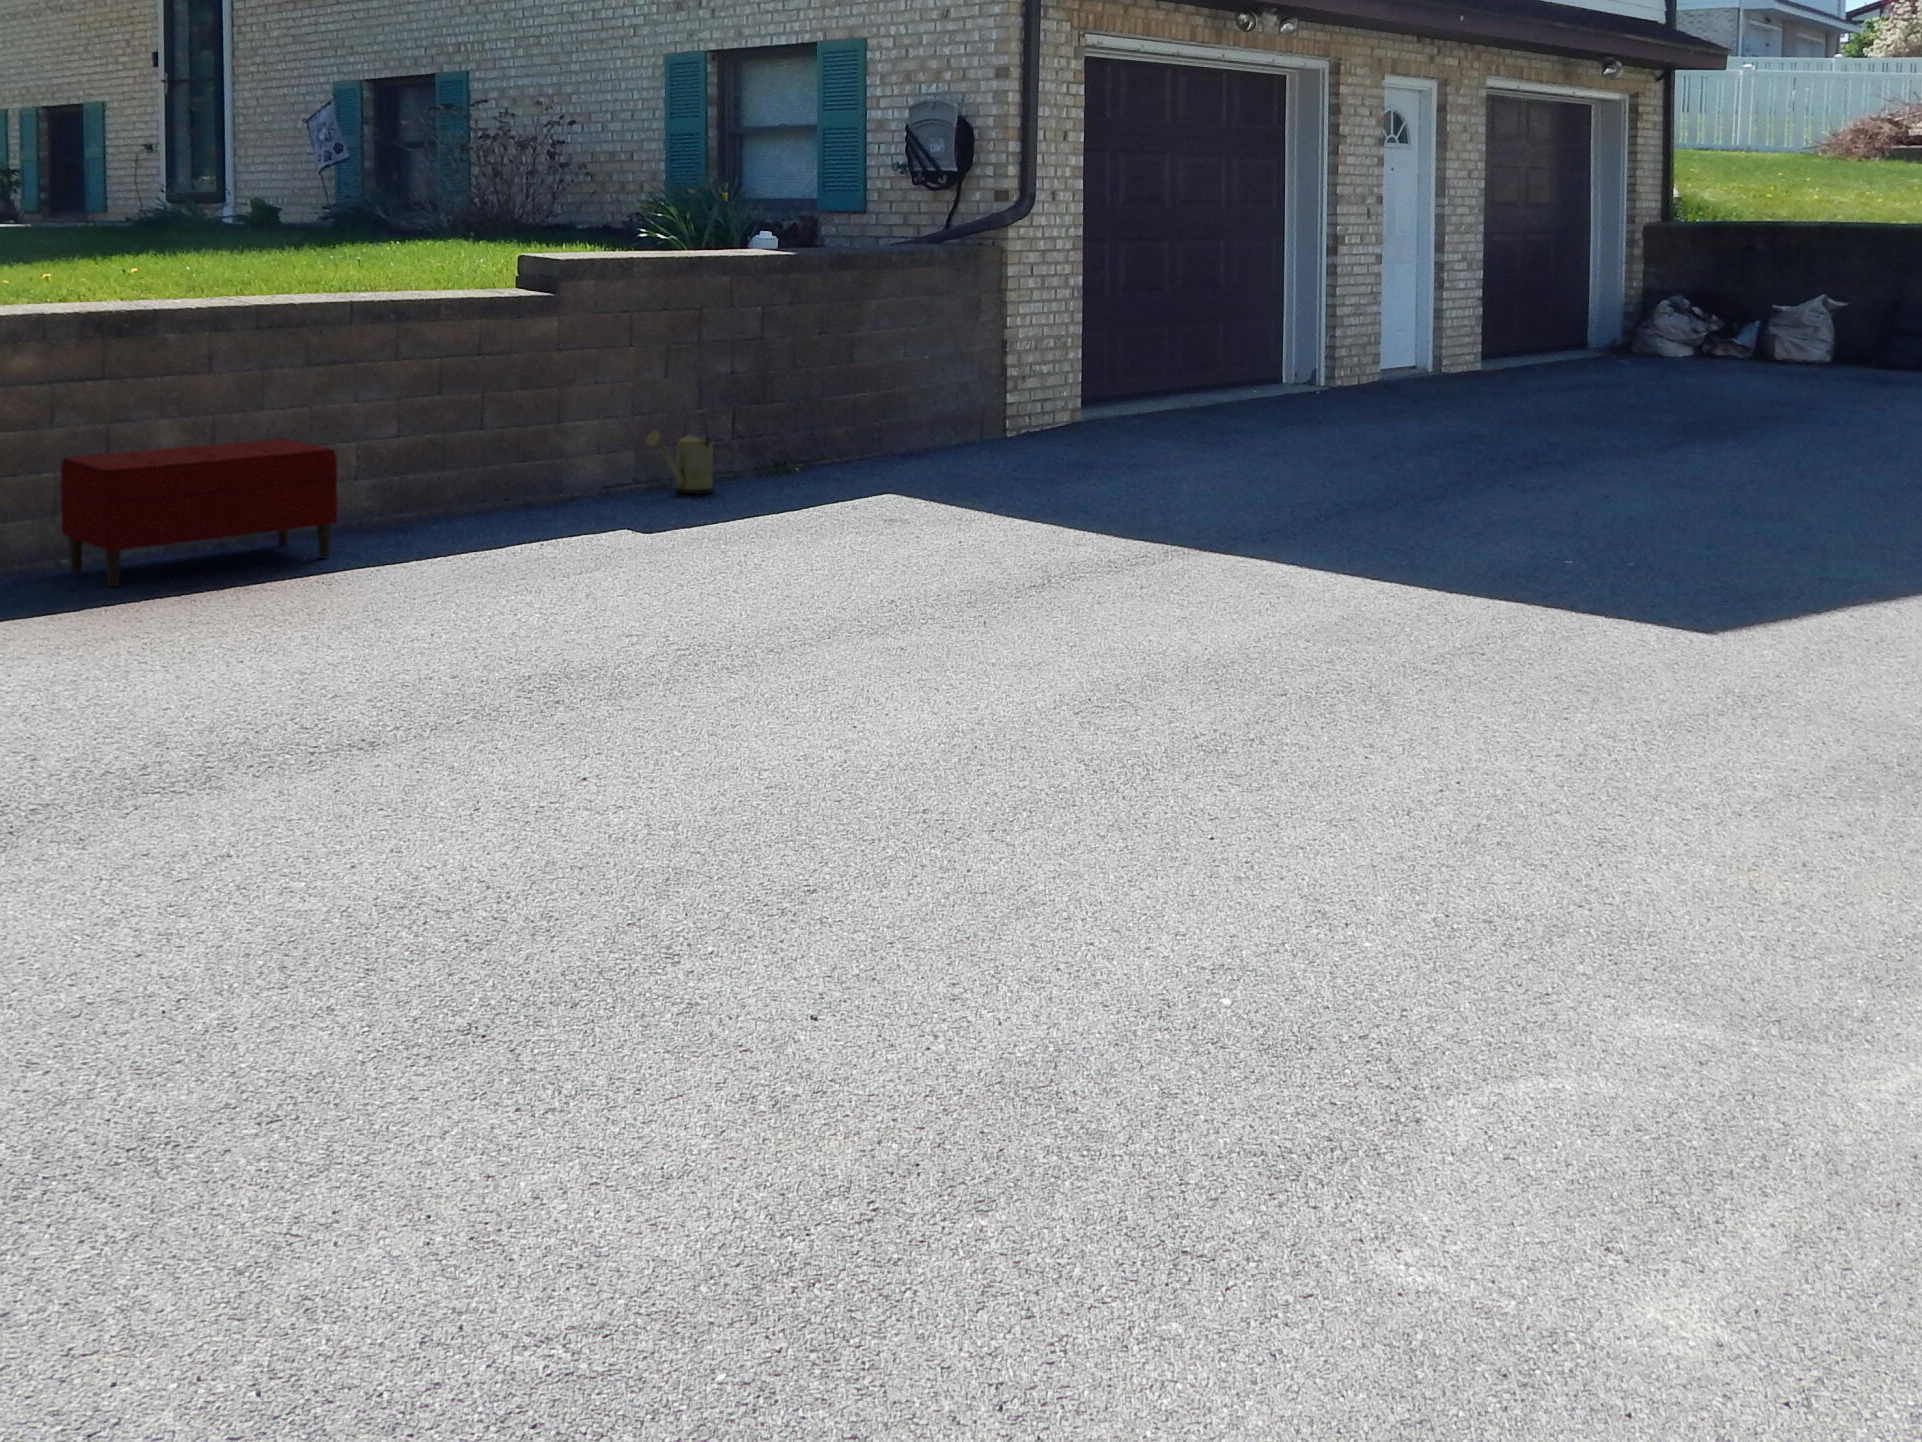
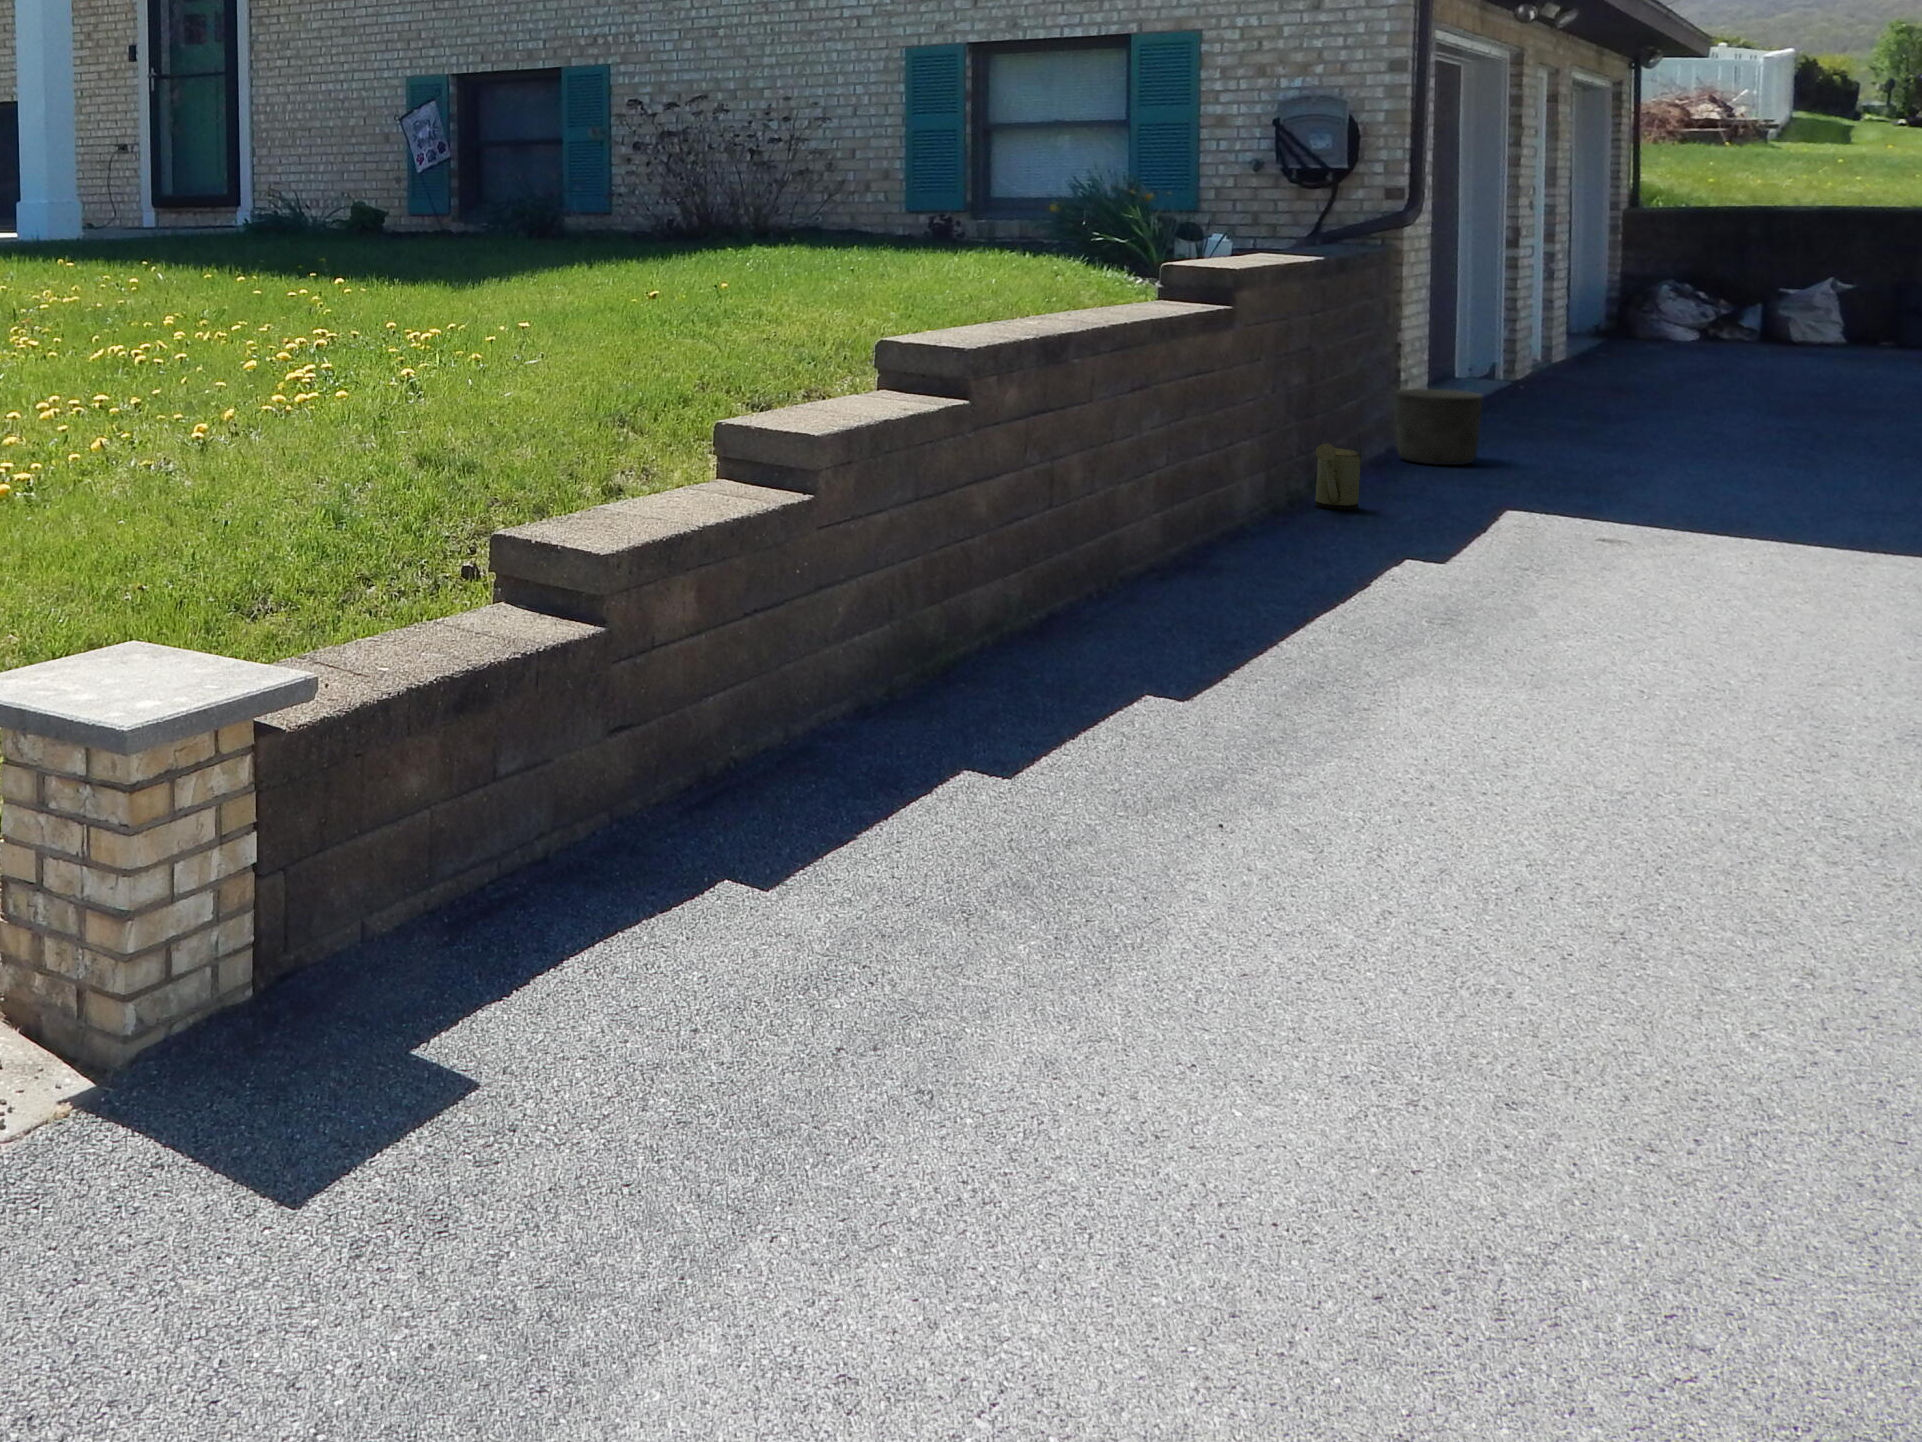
planter: none [918,387,992,460] -> present [1396,389,1483,465]
bench: present [60,438,338,587] -> none [1059,465,1282,639]

